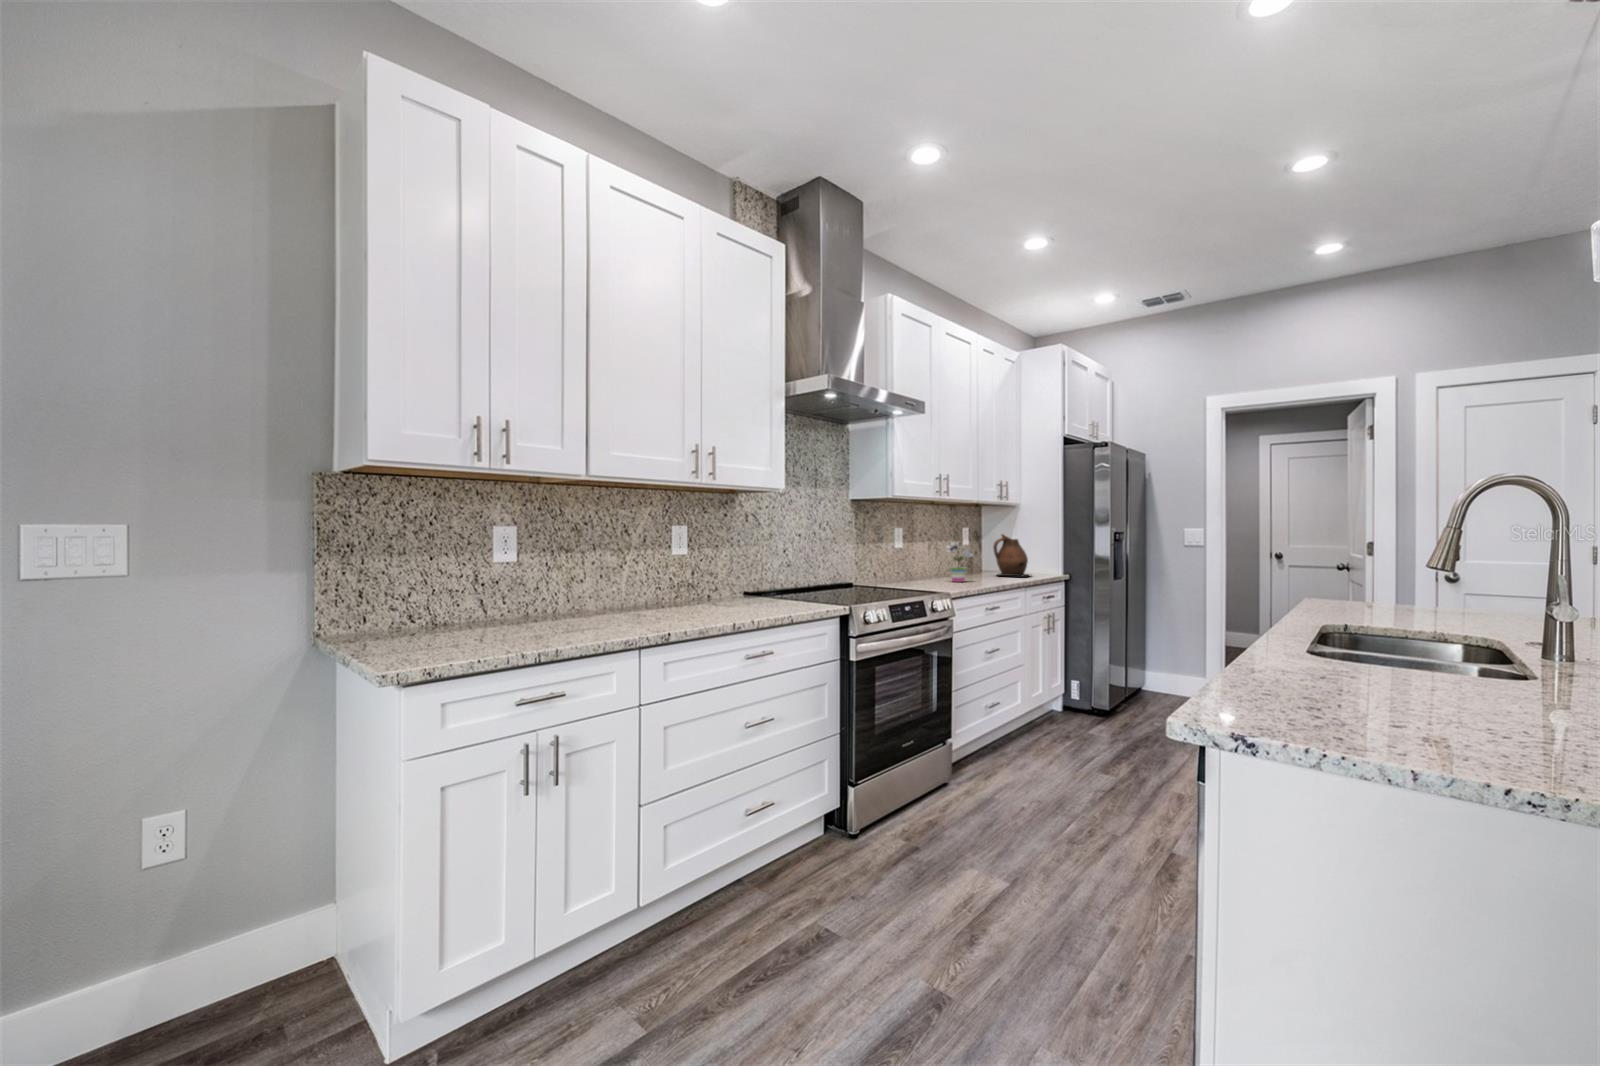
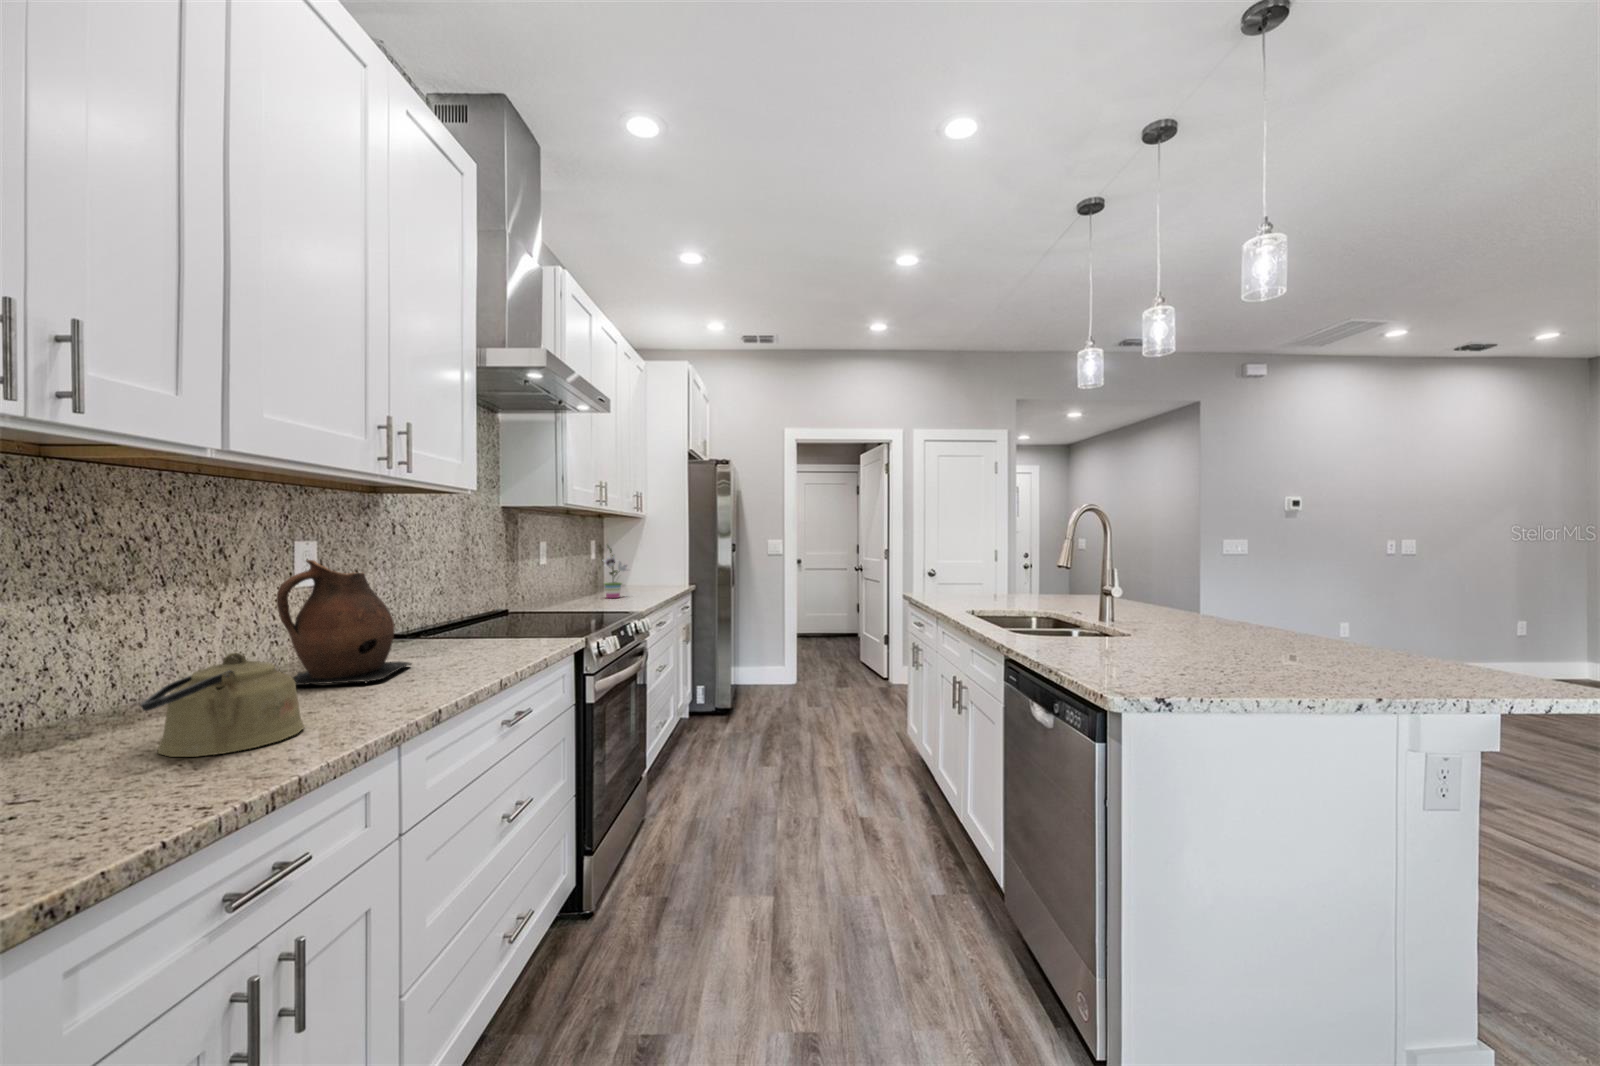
ceramic pitcher: present [993,534,1029,577] -> present [276,560,411,685]
kettle: none [536,584,609,635] -> present [141,653,304,757]

